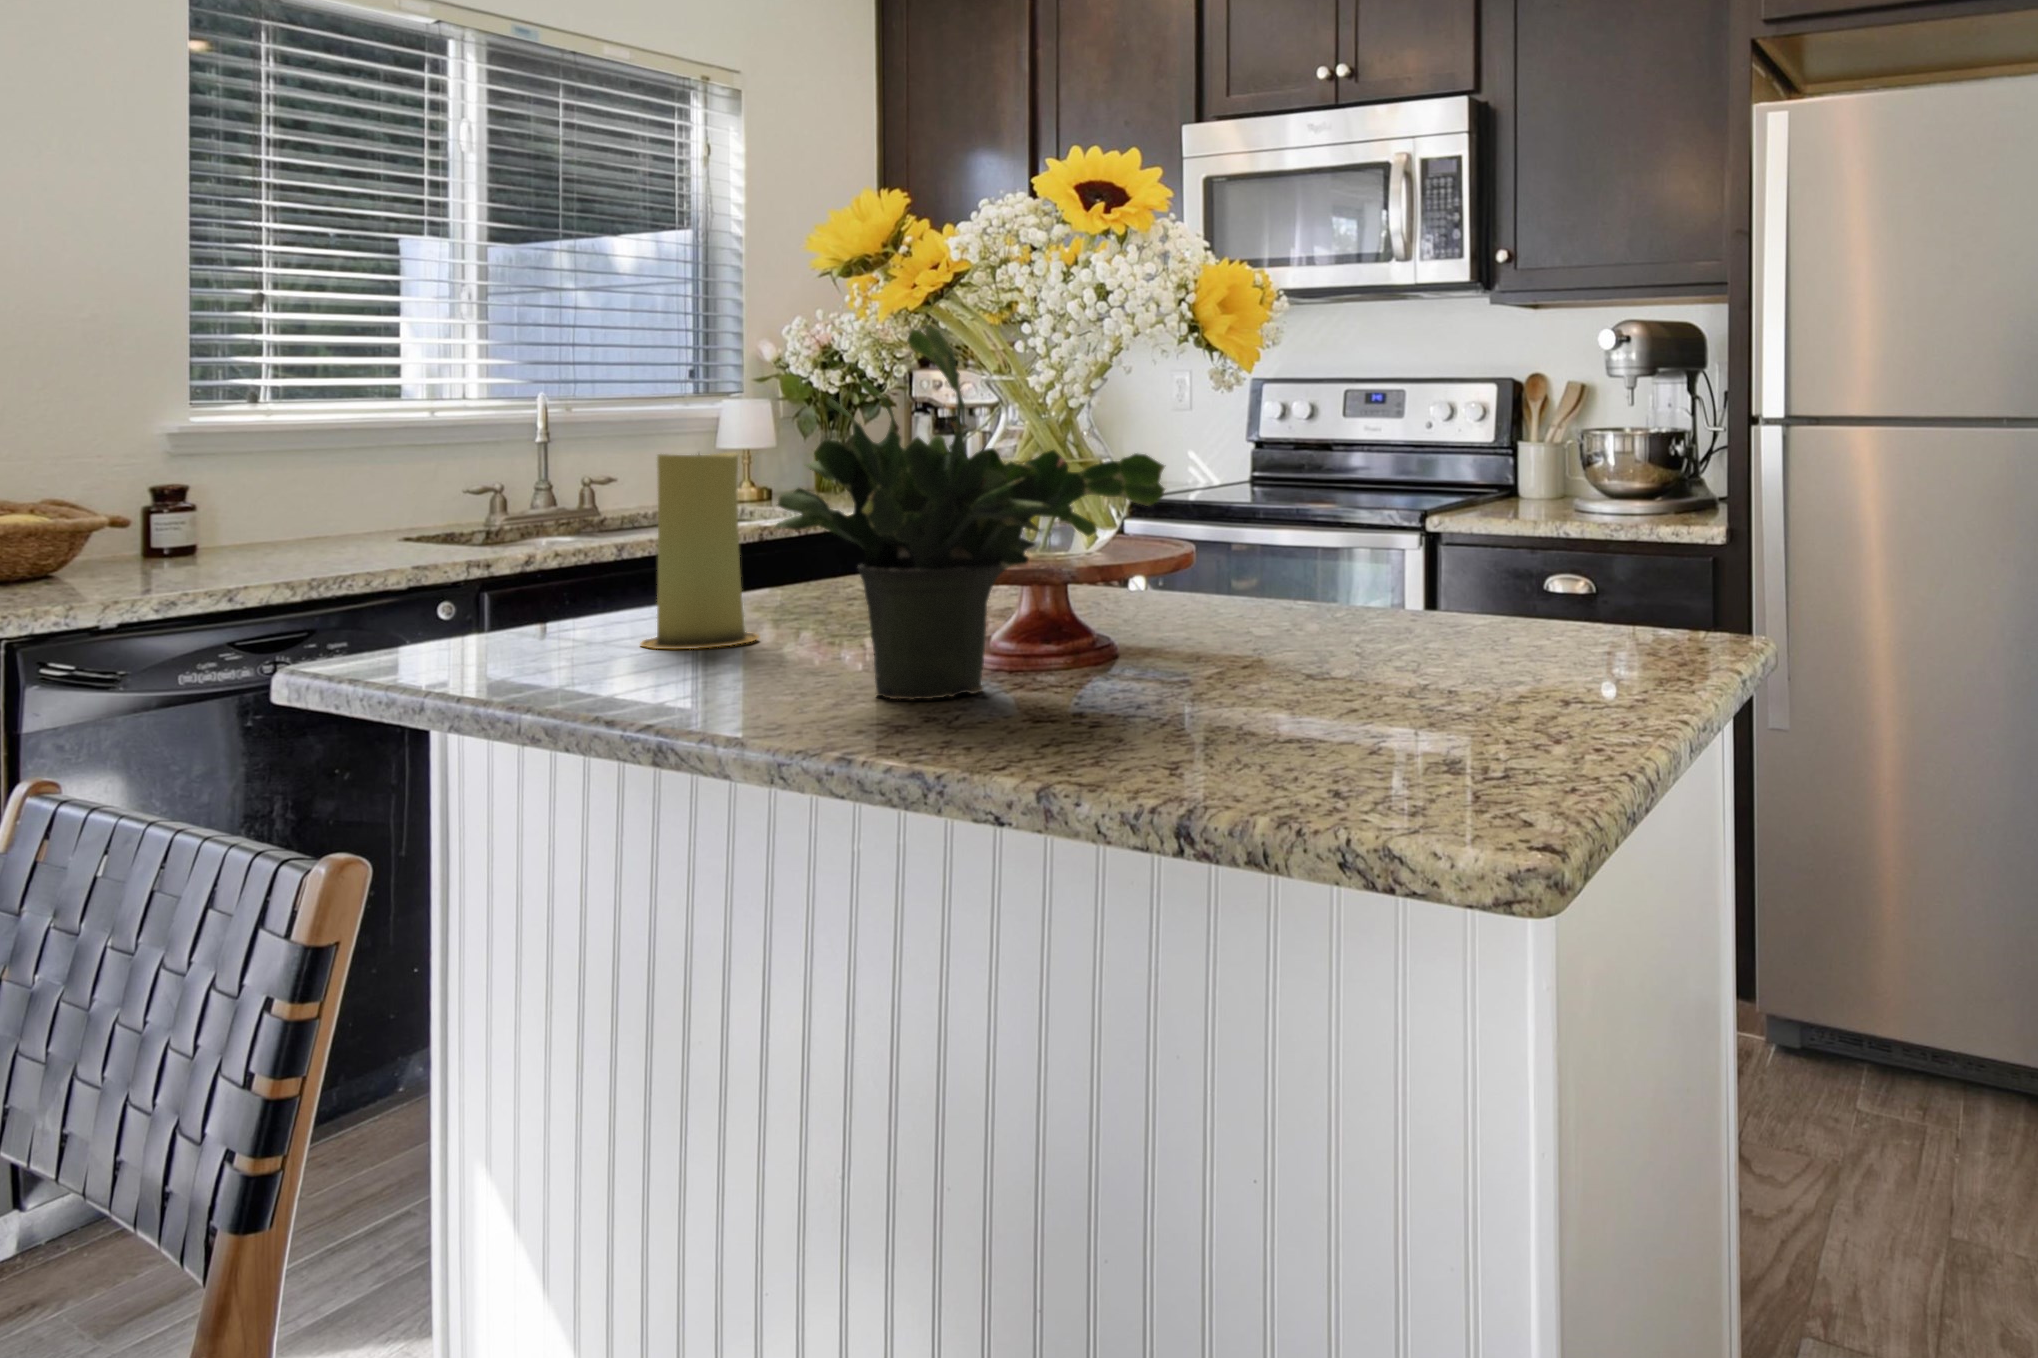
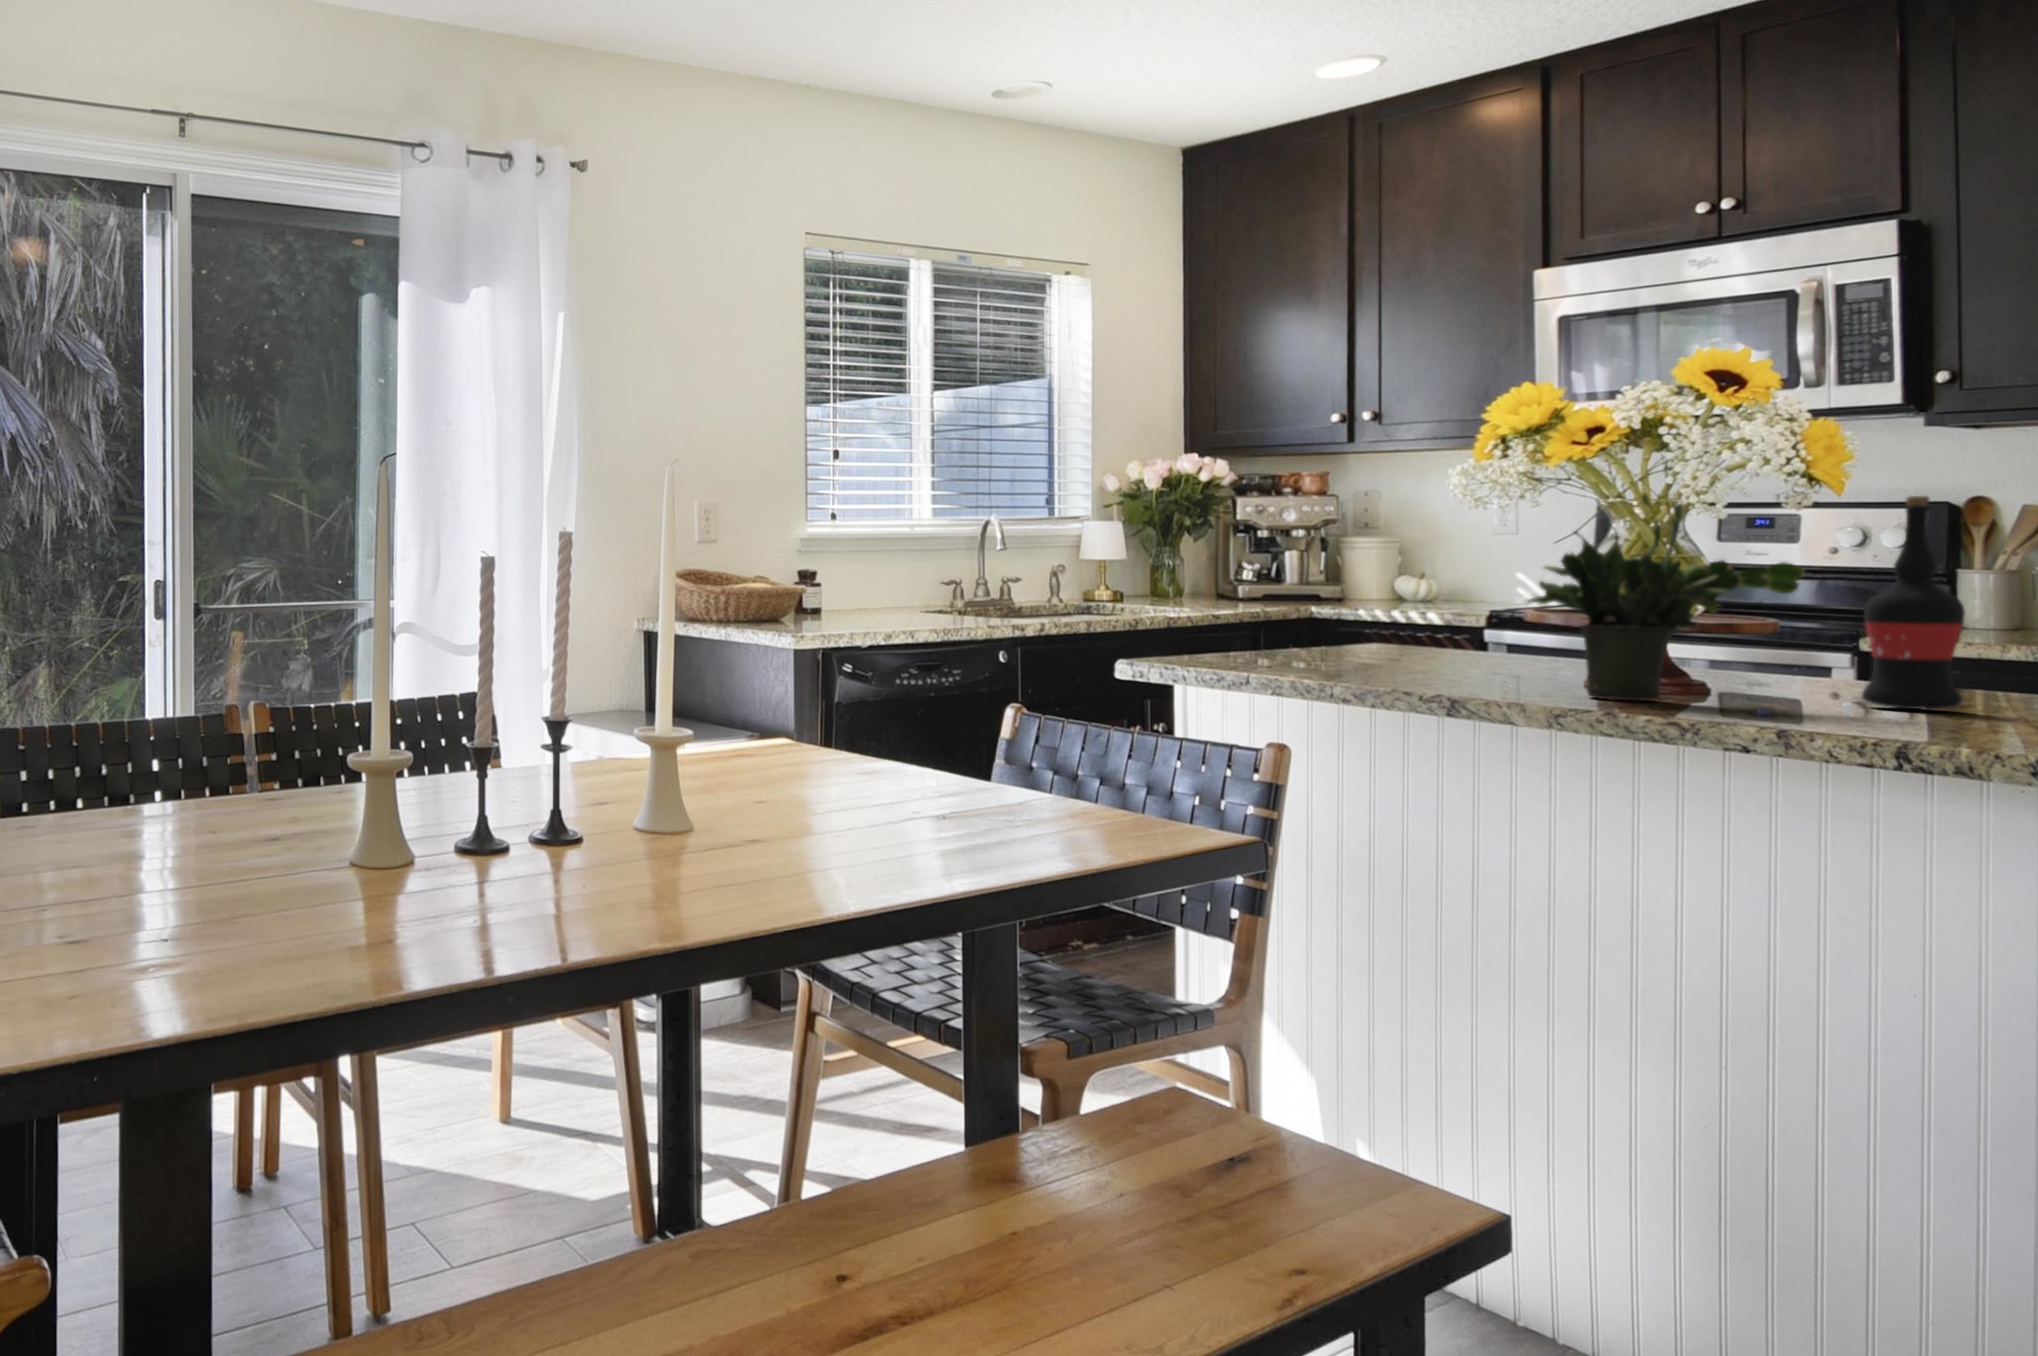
wine bottle: none [1268,351,1383,677] -> present [1862,496,1965,709]
candle: present [640,453,759,649] -> none [1338,562,1414,678]

